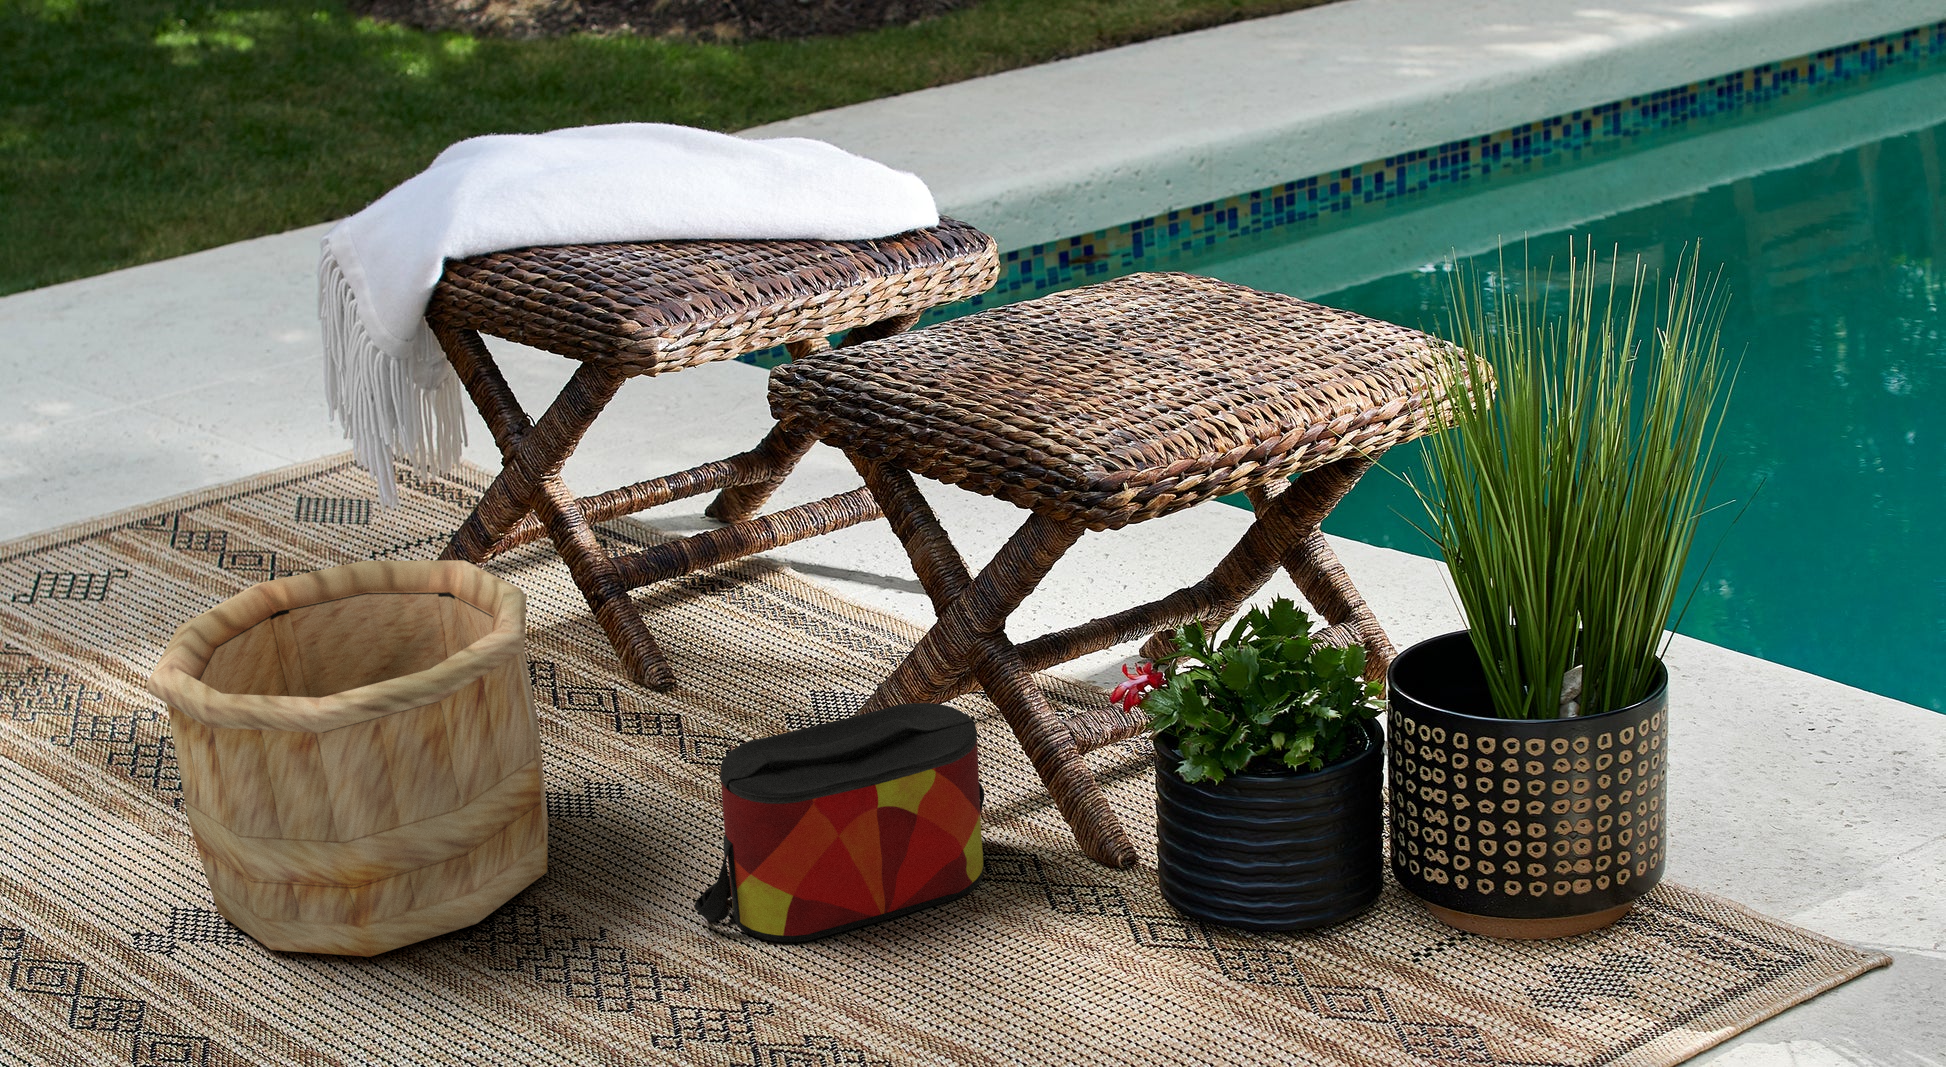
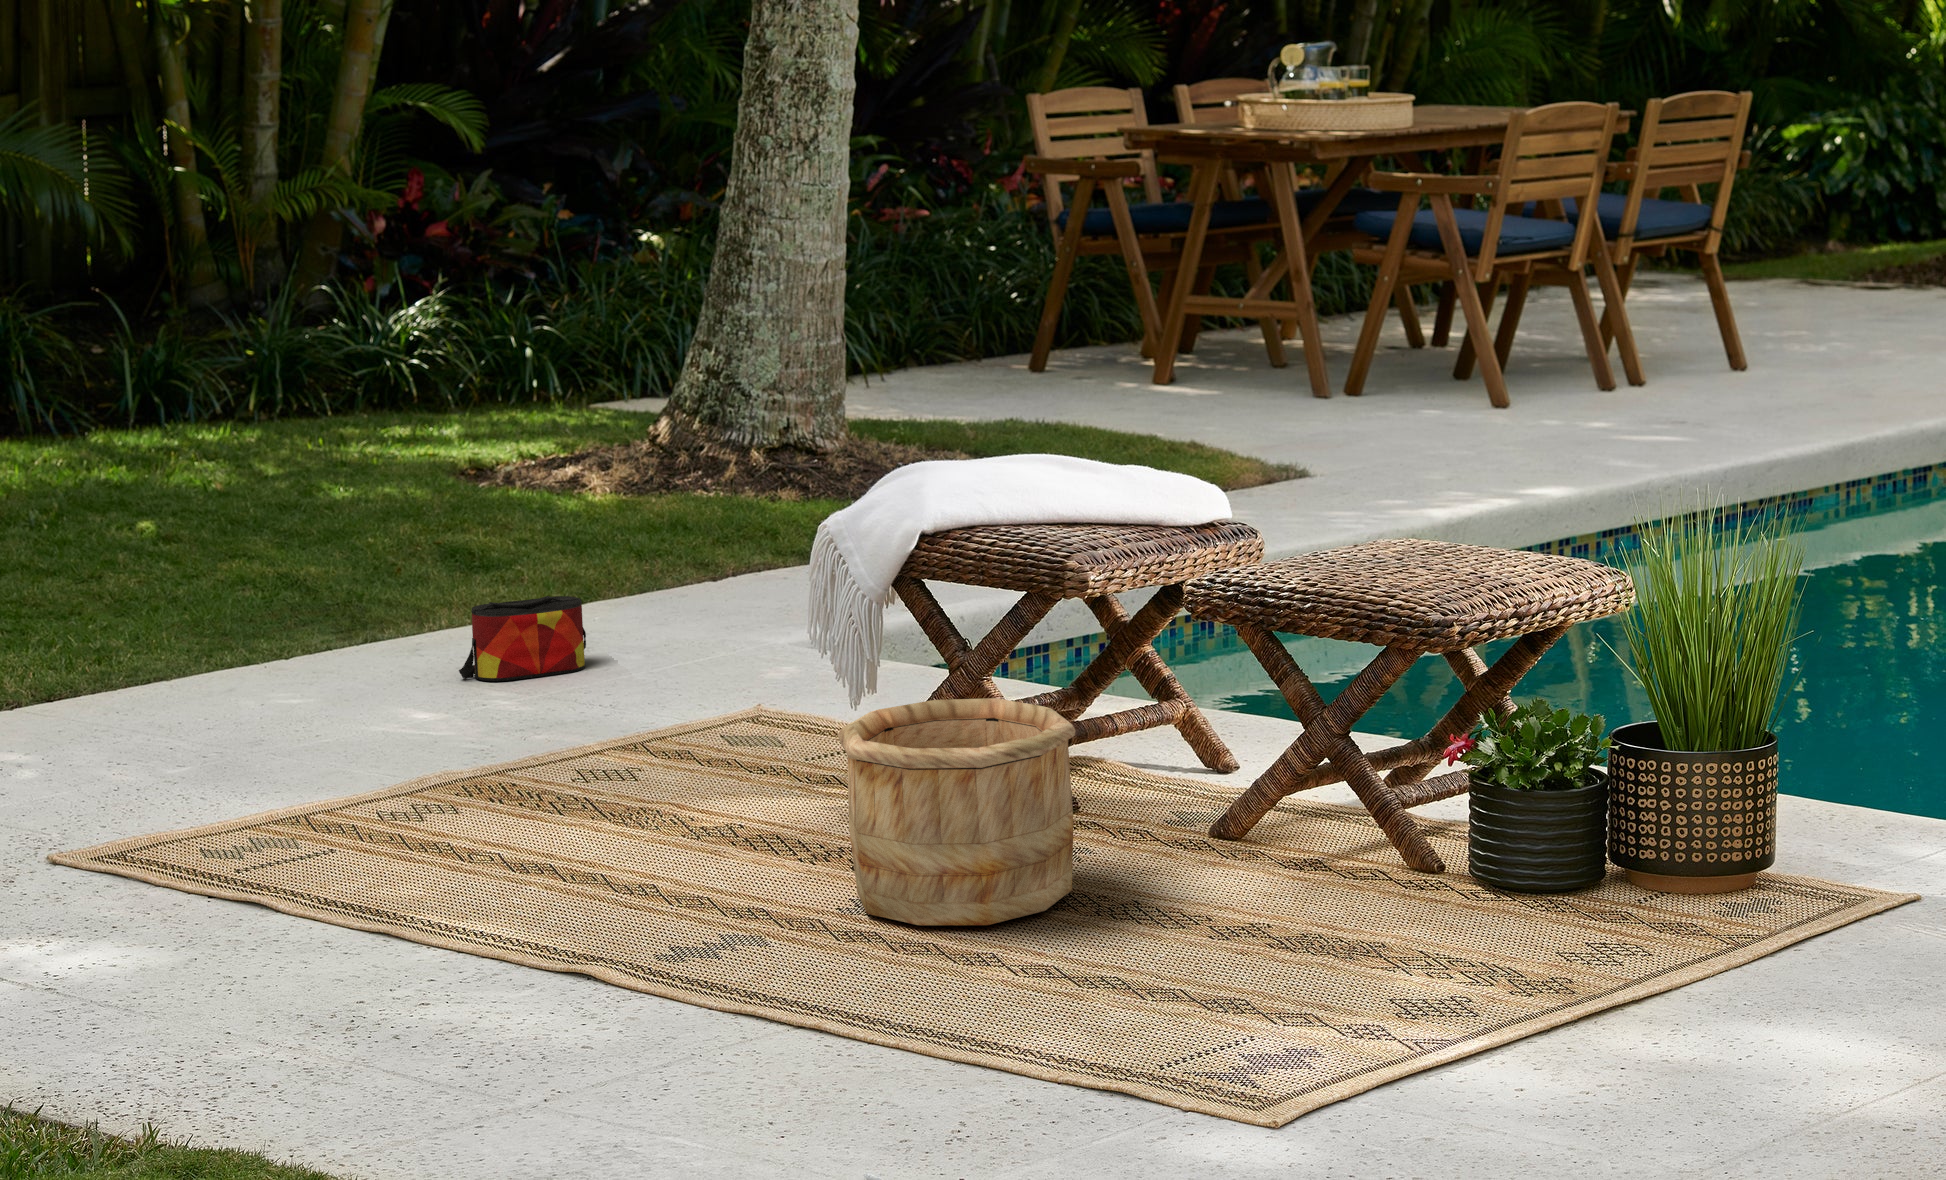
bag: present [694,703,984,942] -> present [459,596,586,681]

